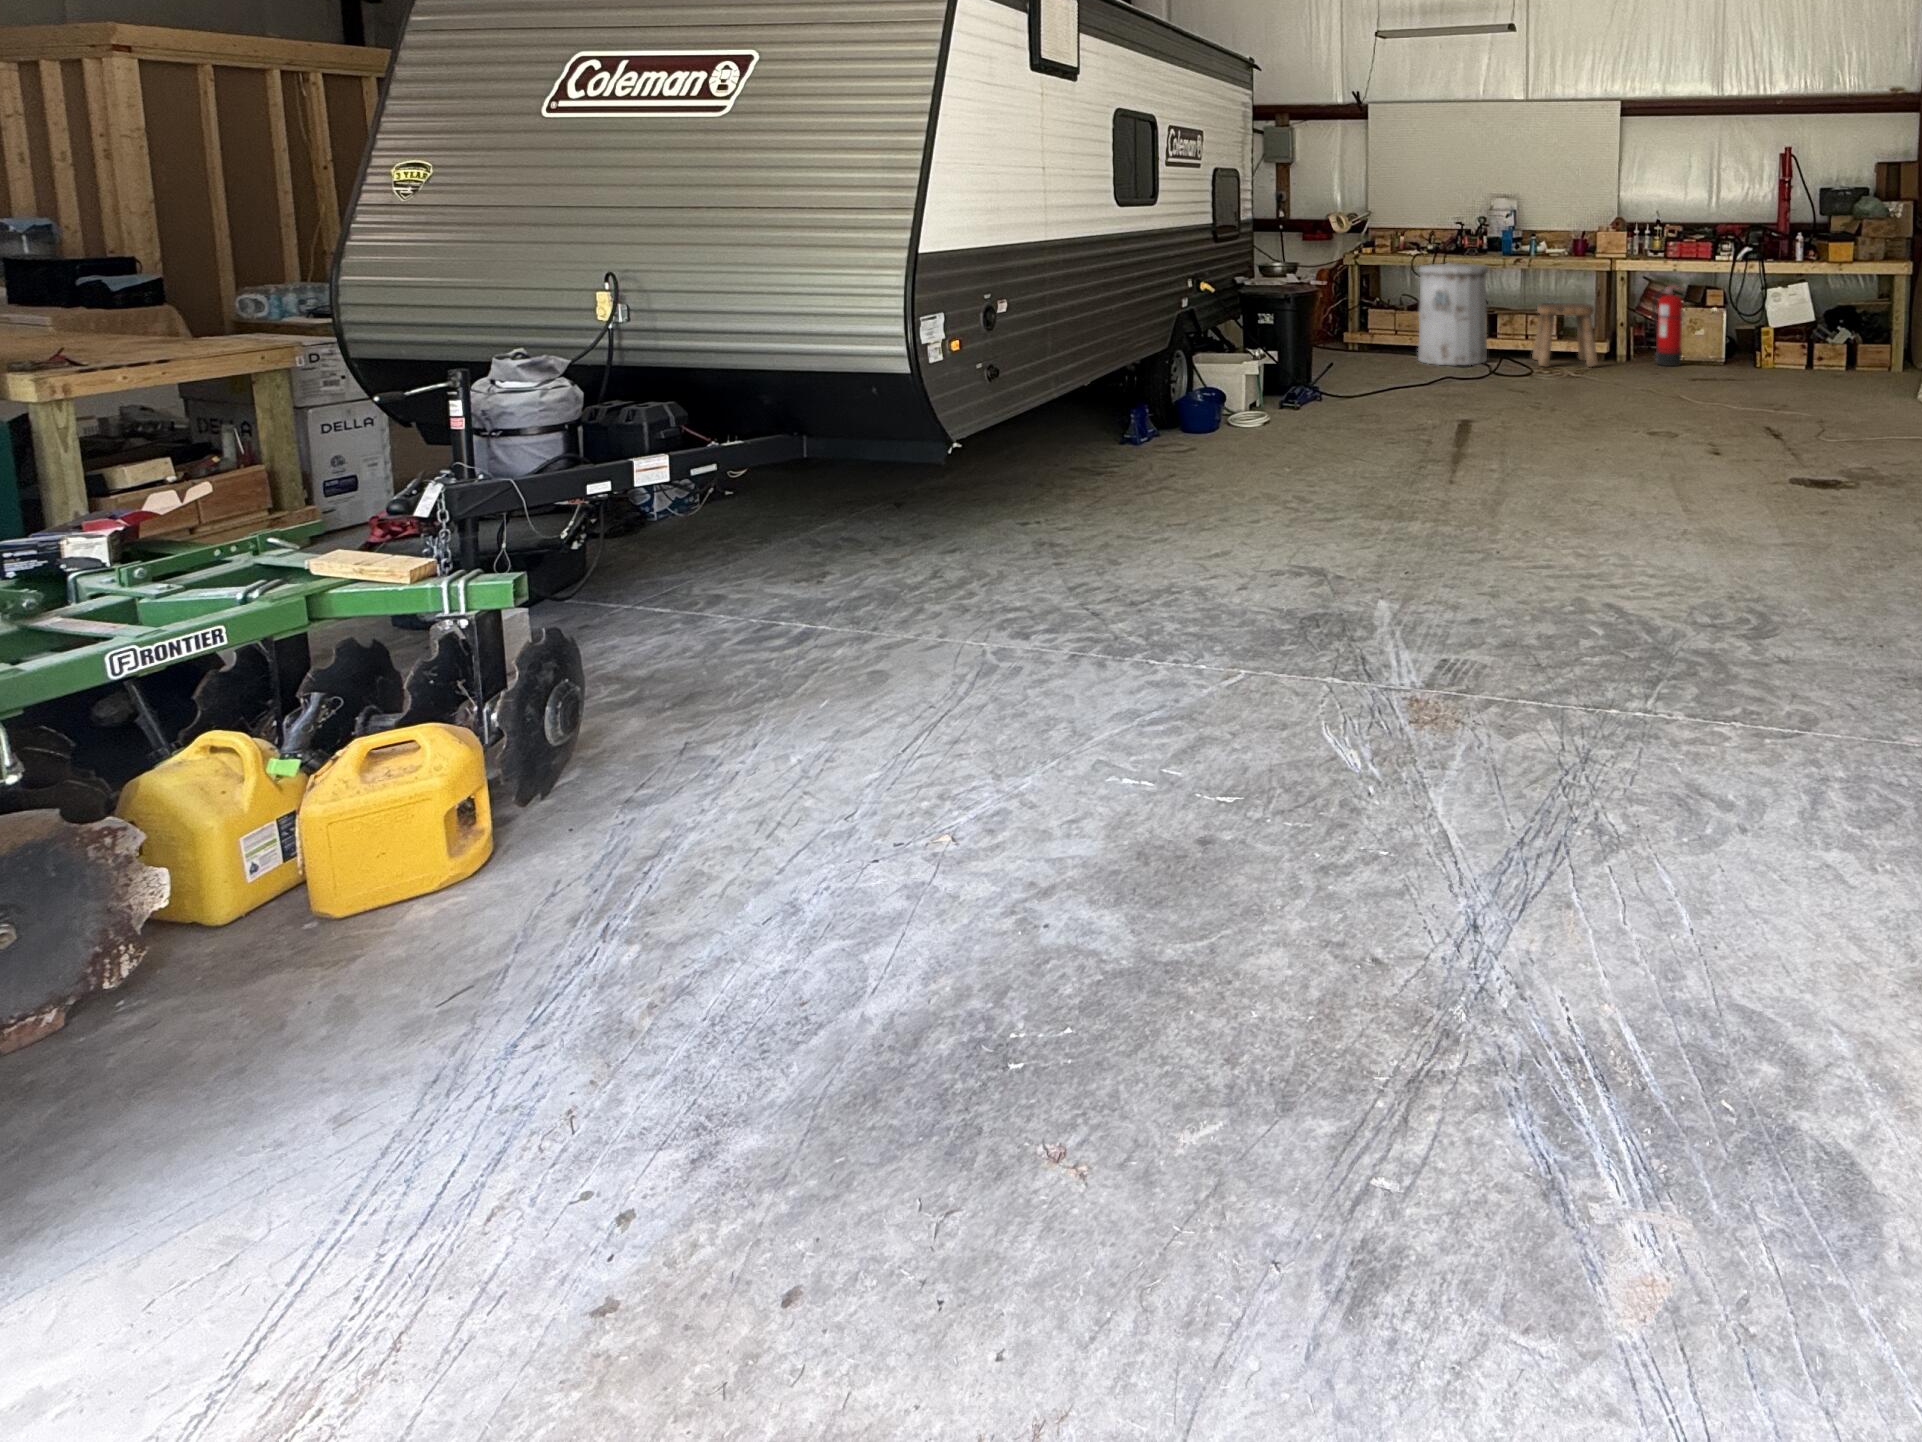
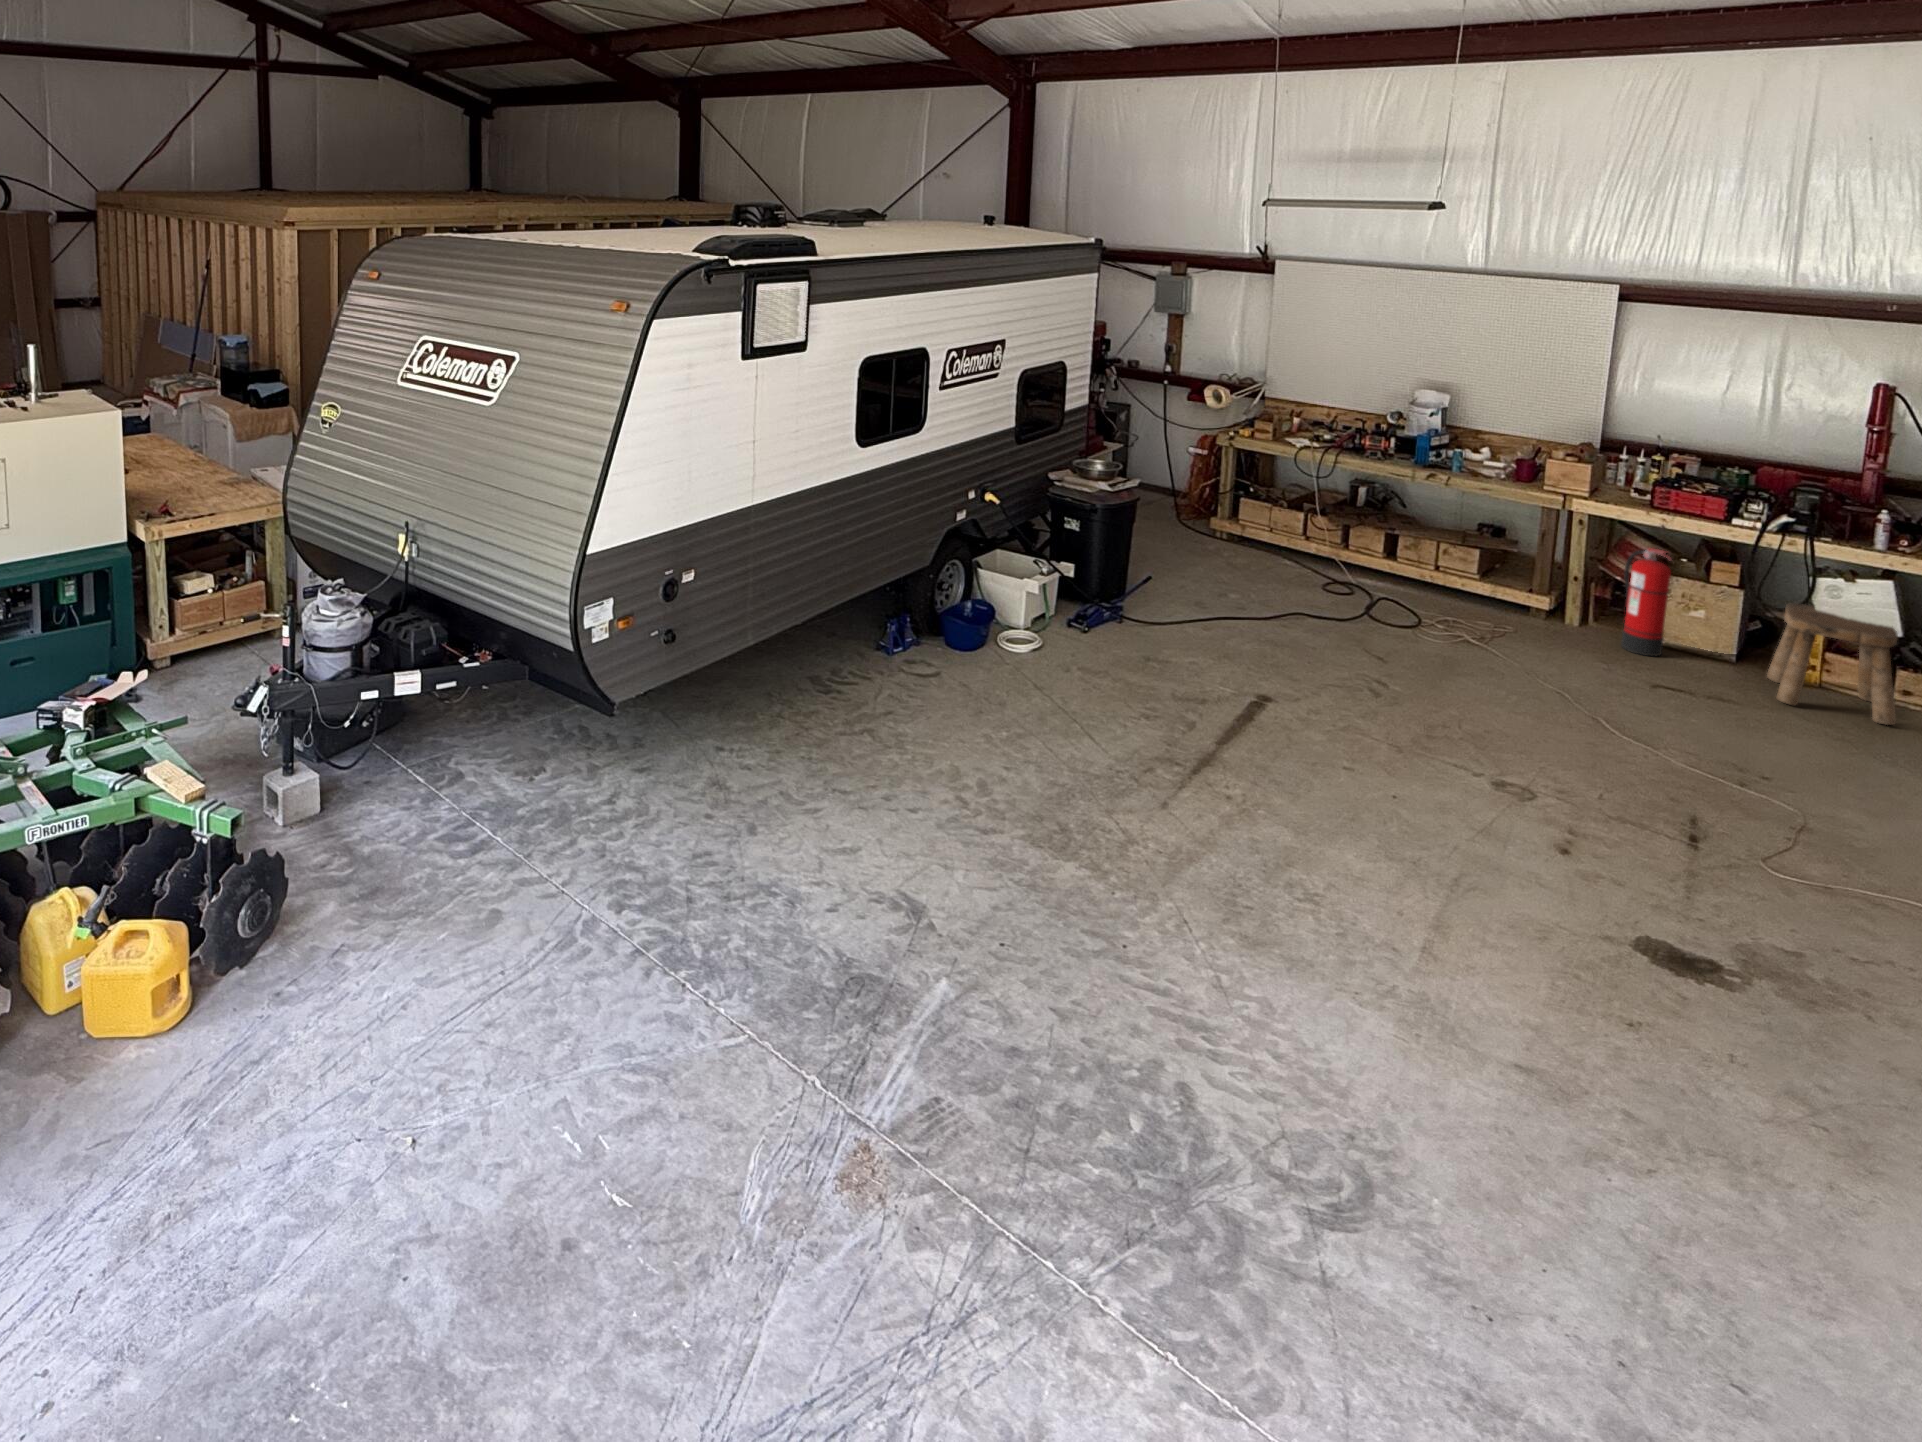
trash can: present [1418,263,1489,365] -> none [1285,464,1388,595]
stool: present [1532,303,1598,367] -> present [1767,603,1898,725]

